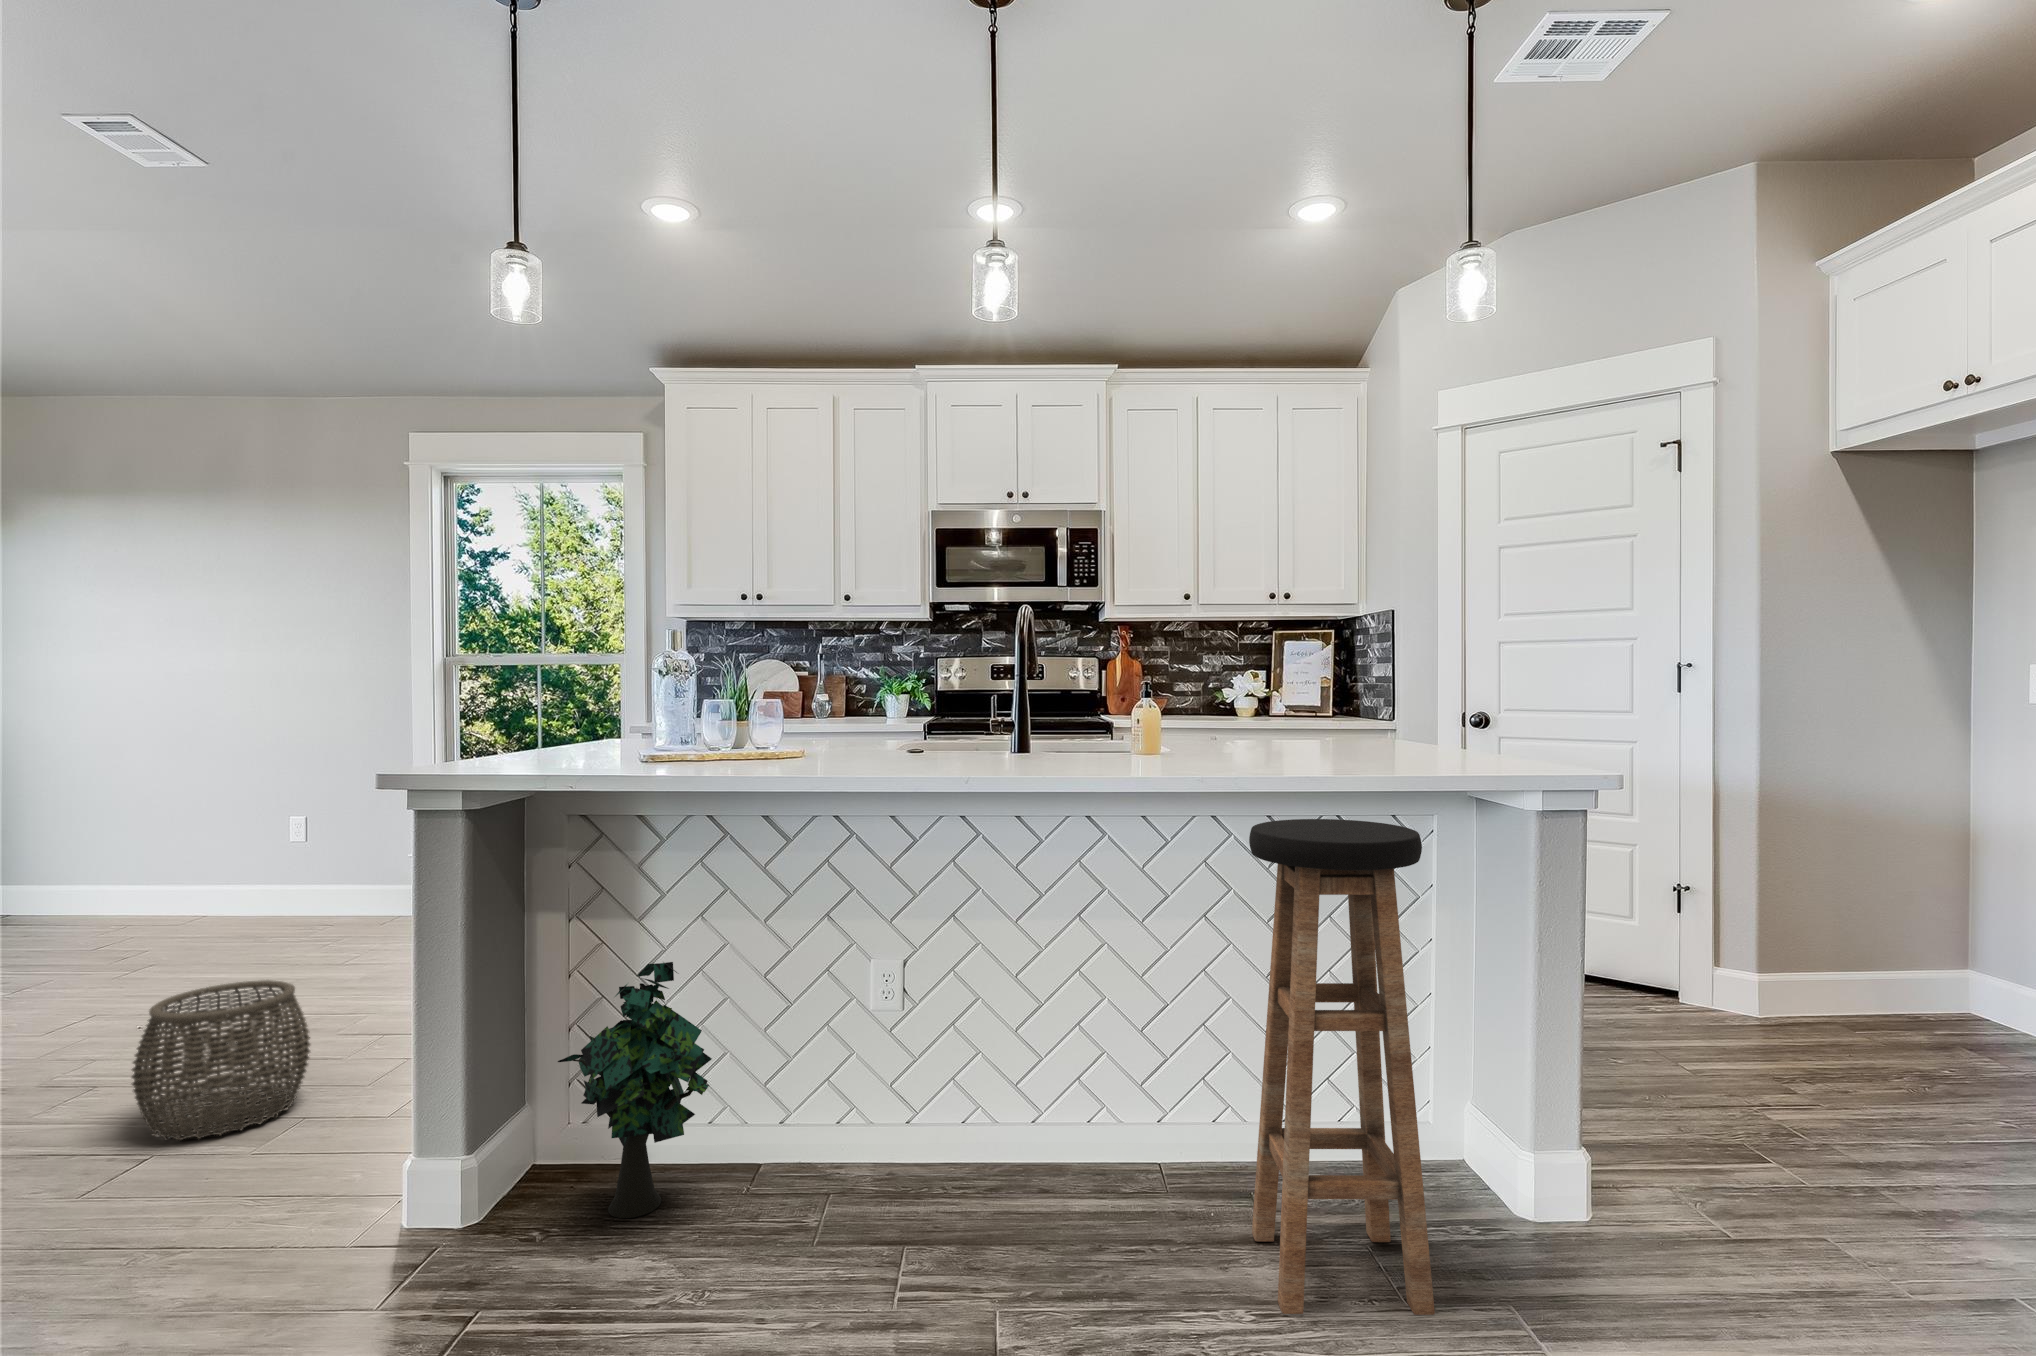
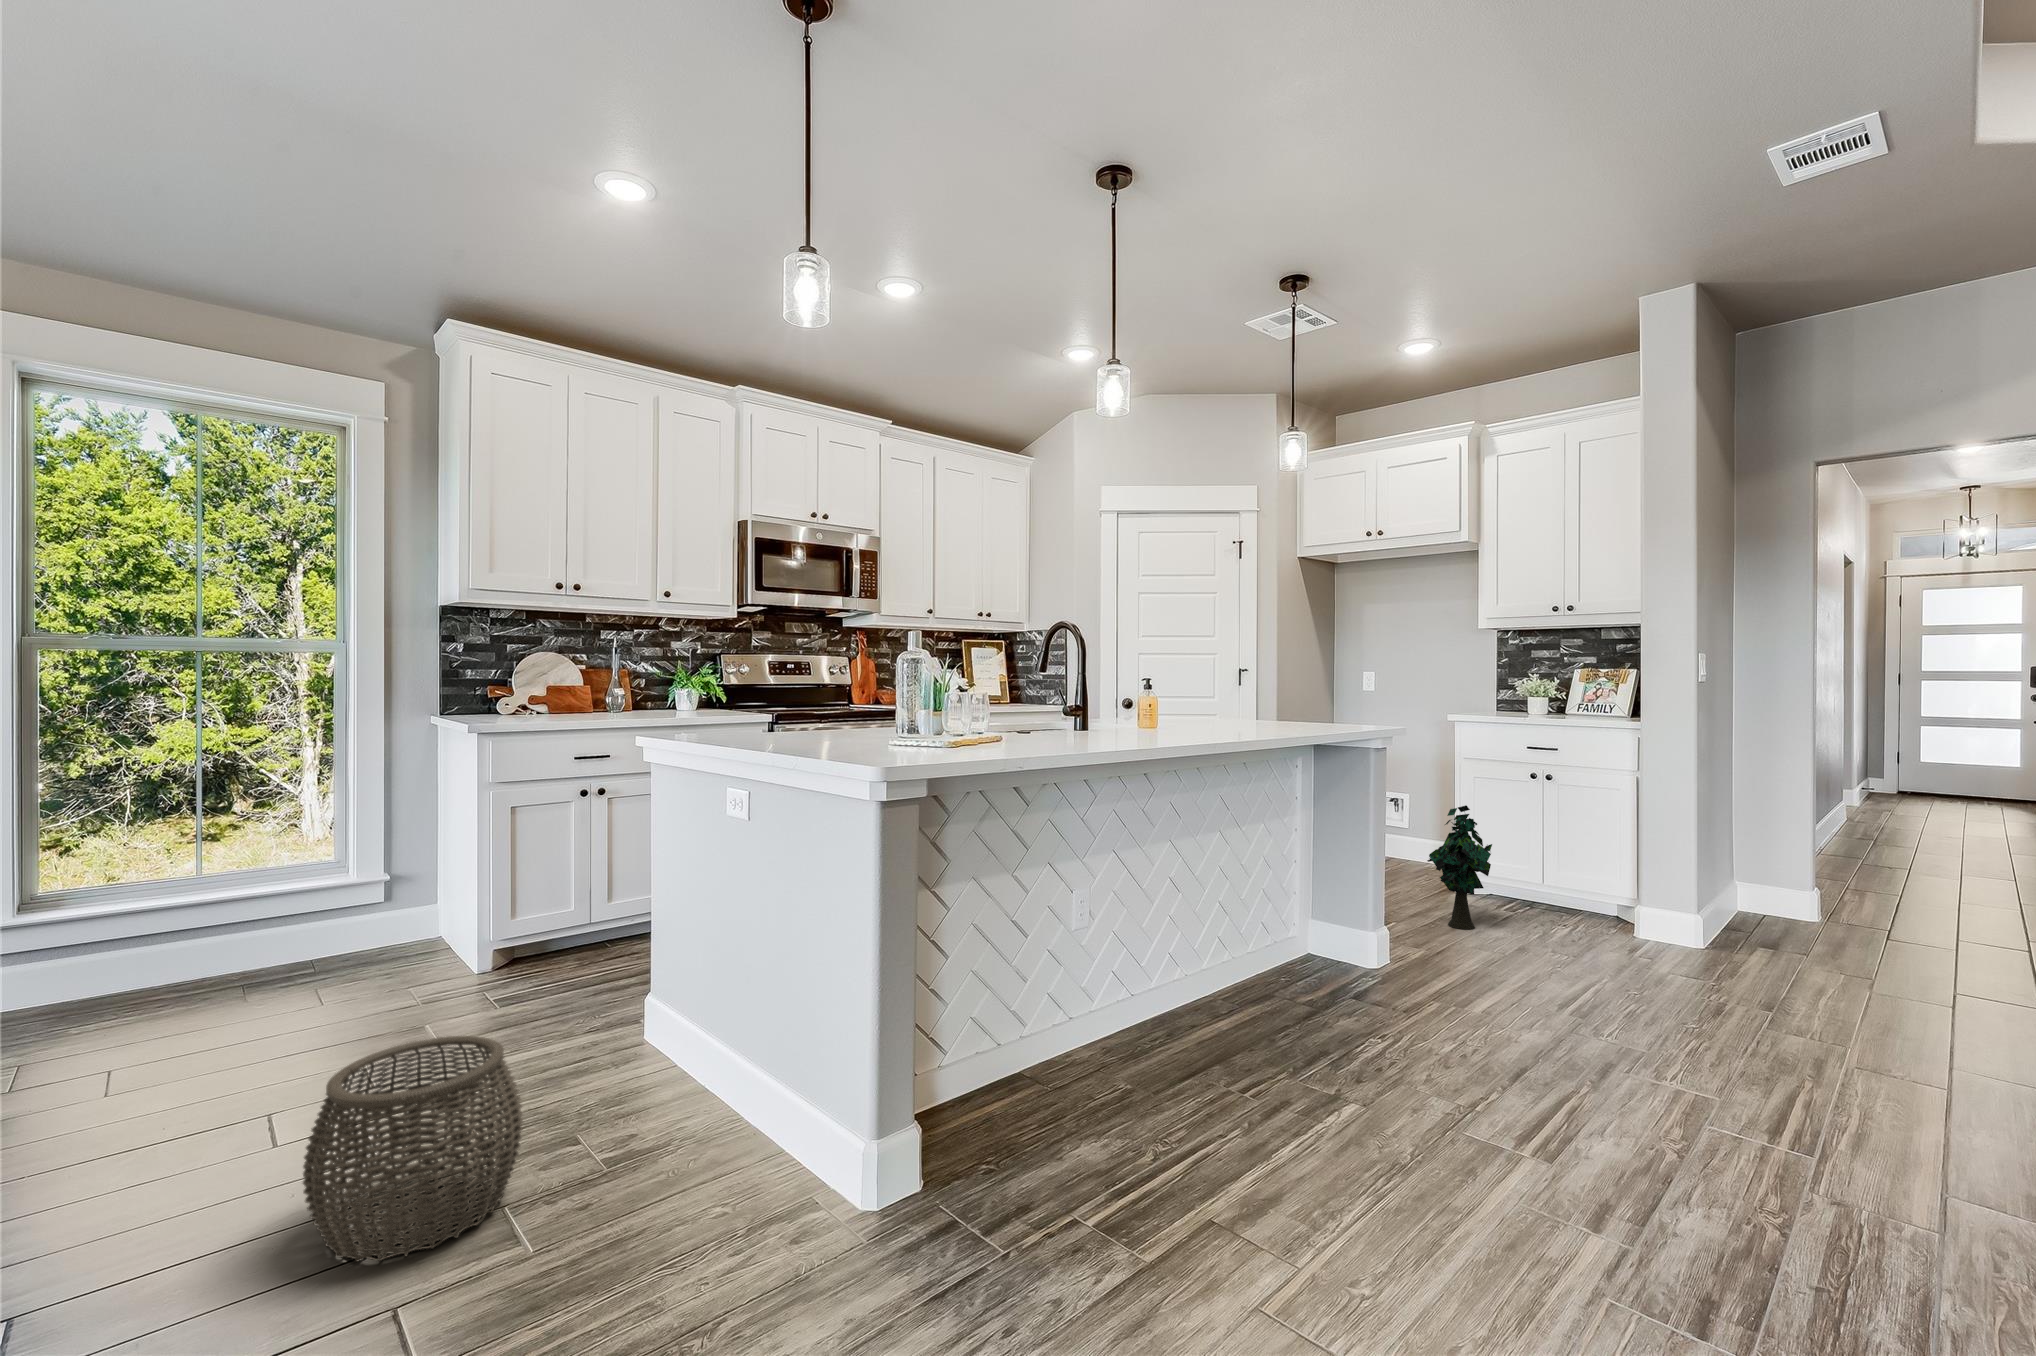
bar stool: present [1249,819,1435,1315] -> none [1313,747,1422,1008]
decorative plant: present [558,962,712,1218] -> present [1427,805,1492,929]

